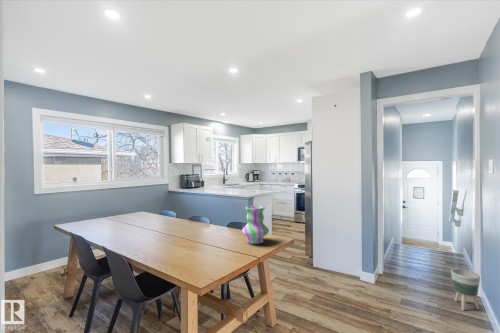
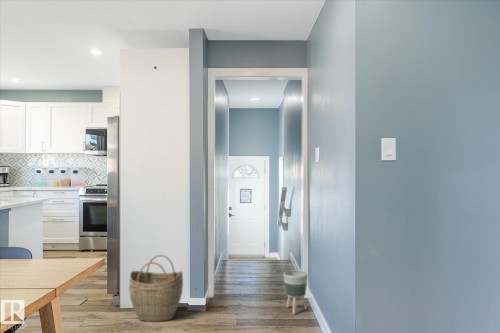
vase: present [242,206,269,244] -> none [21,211,70,273]
woven basket: none [317,236,355,285] -> present [129,255,183,322]

